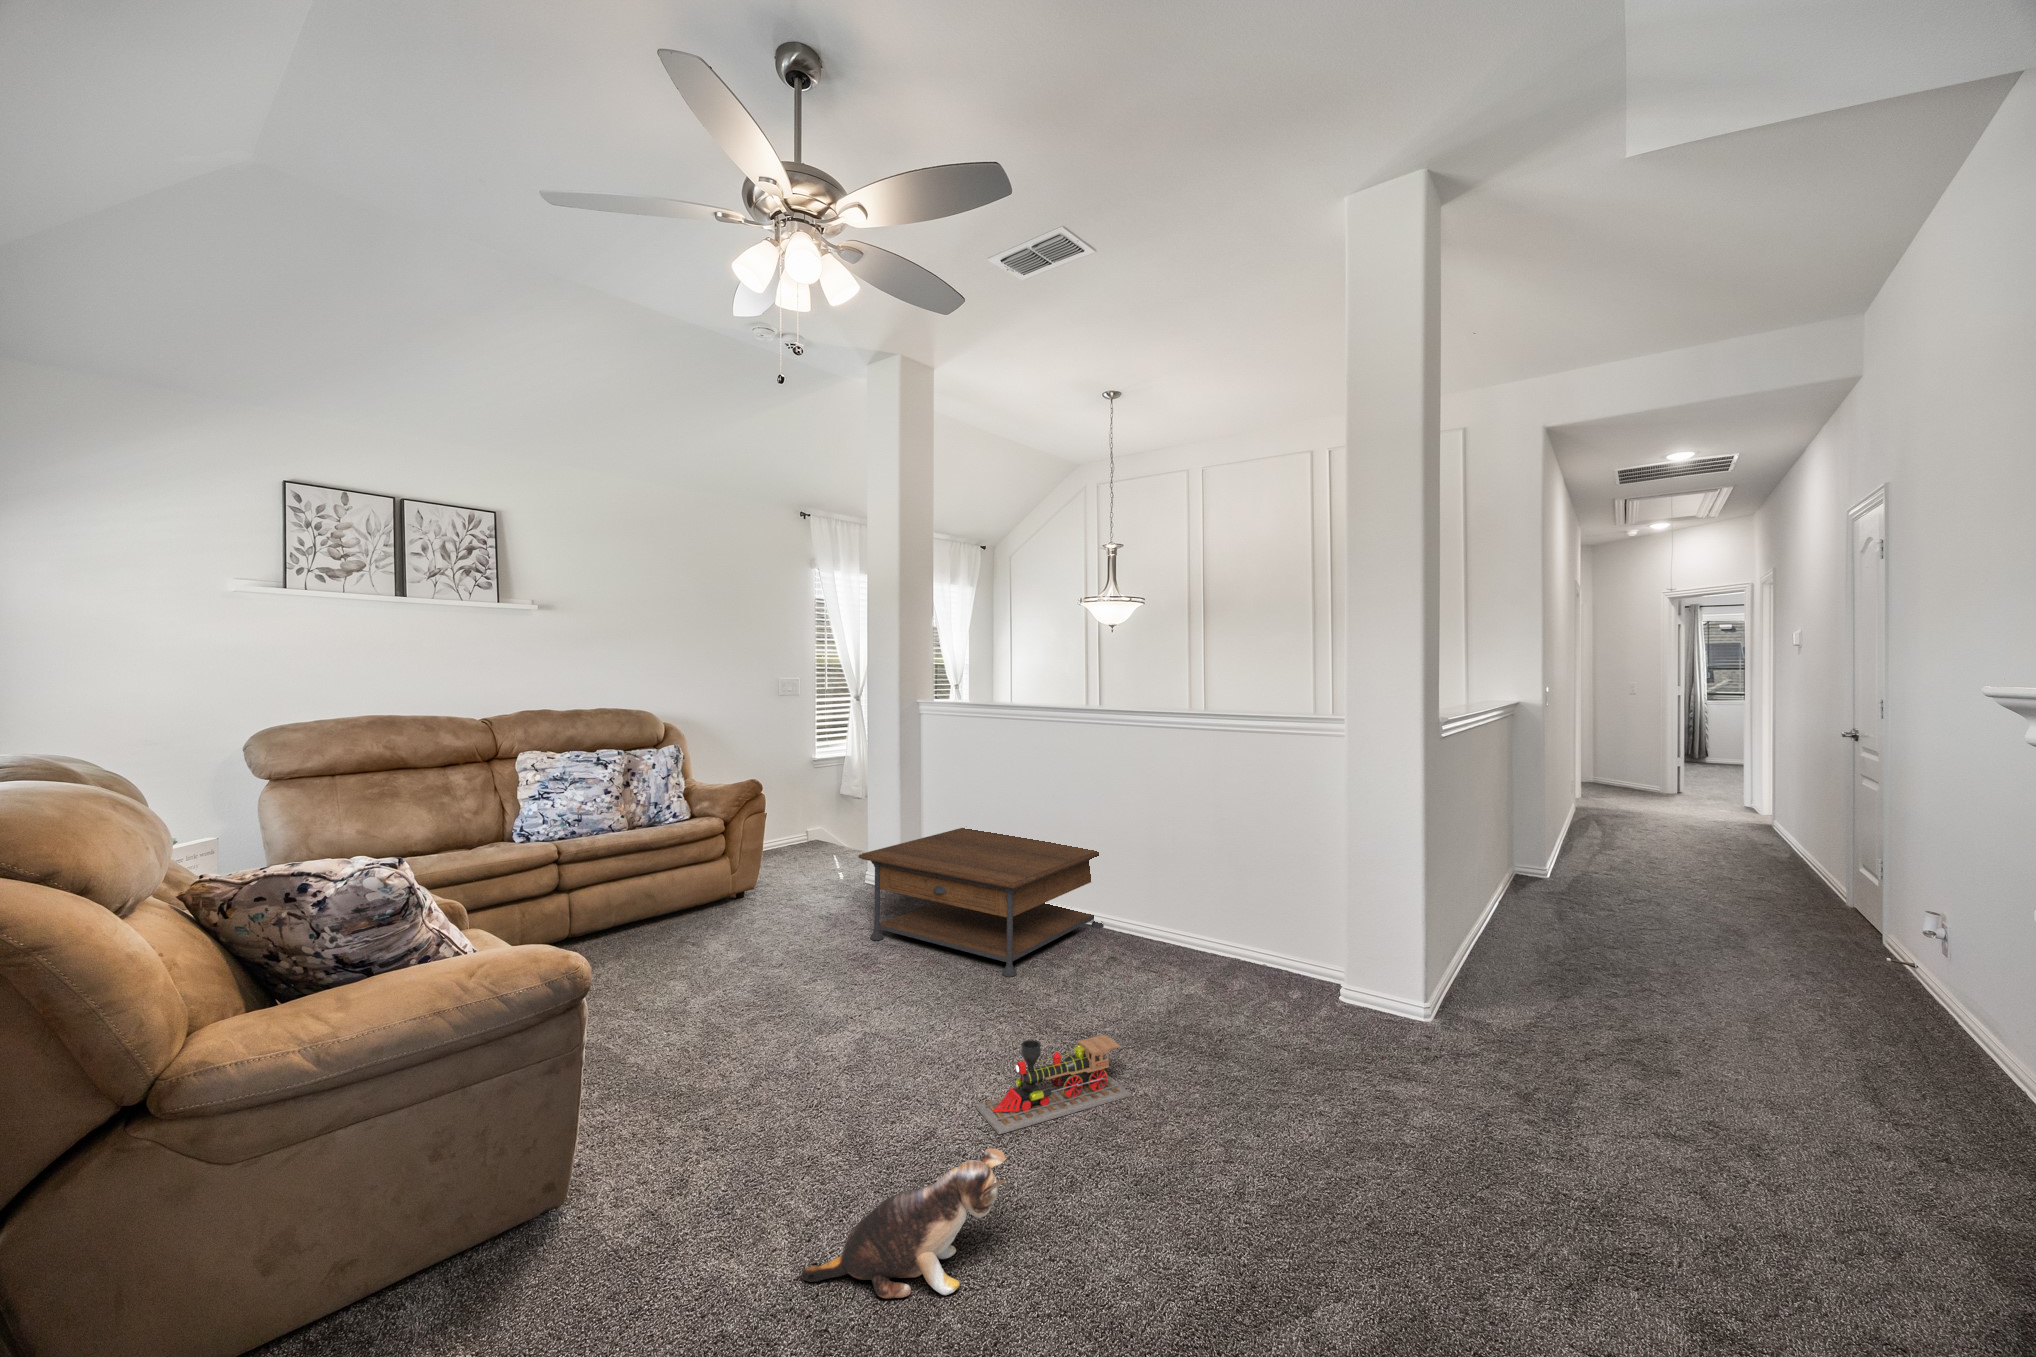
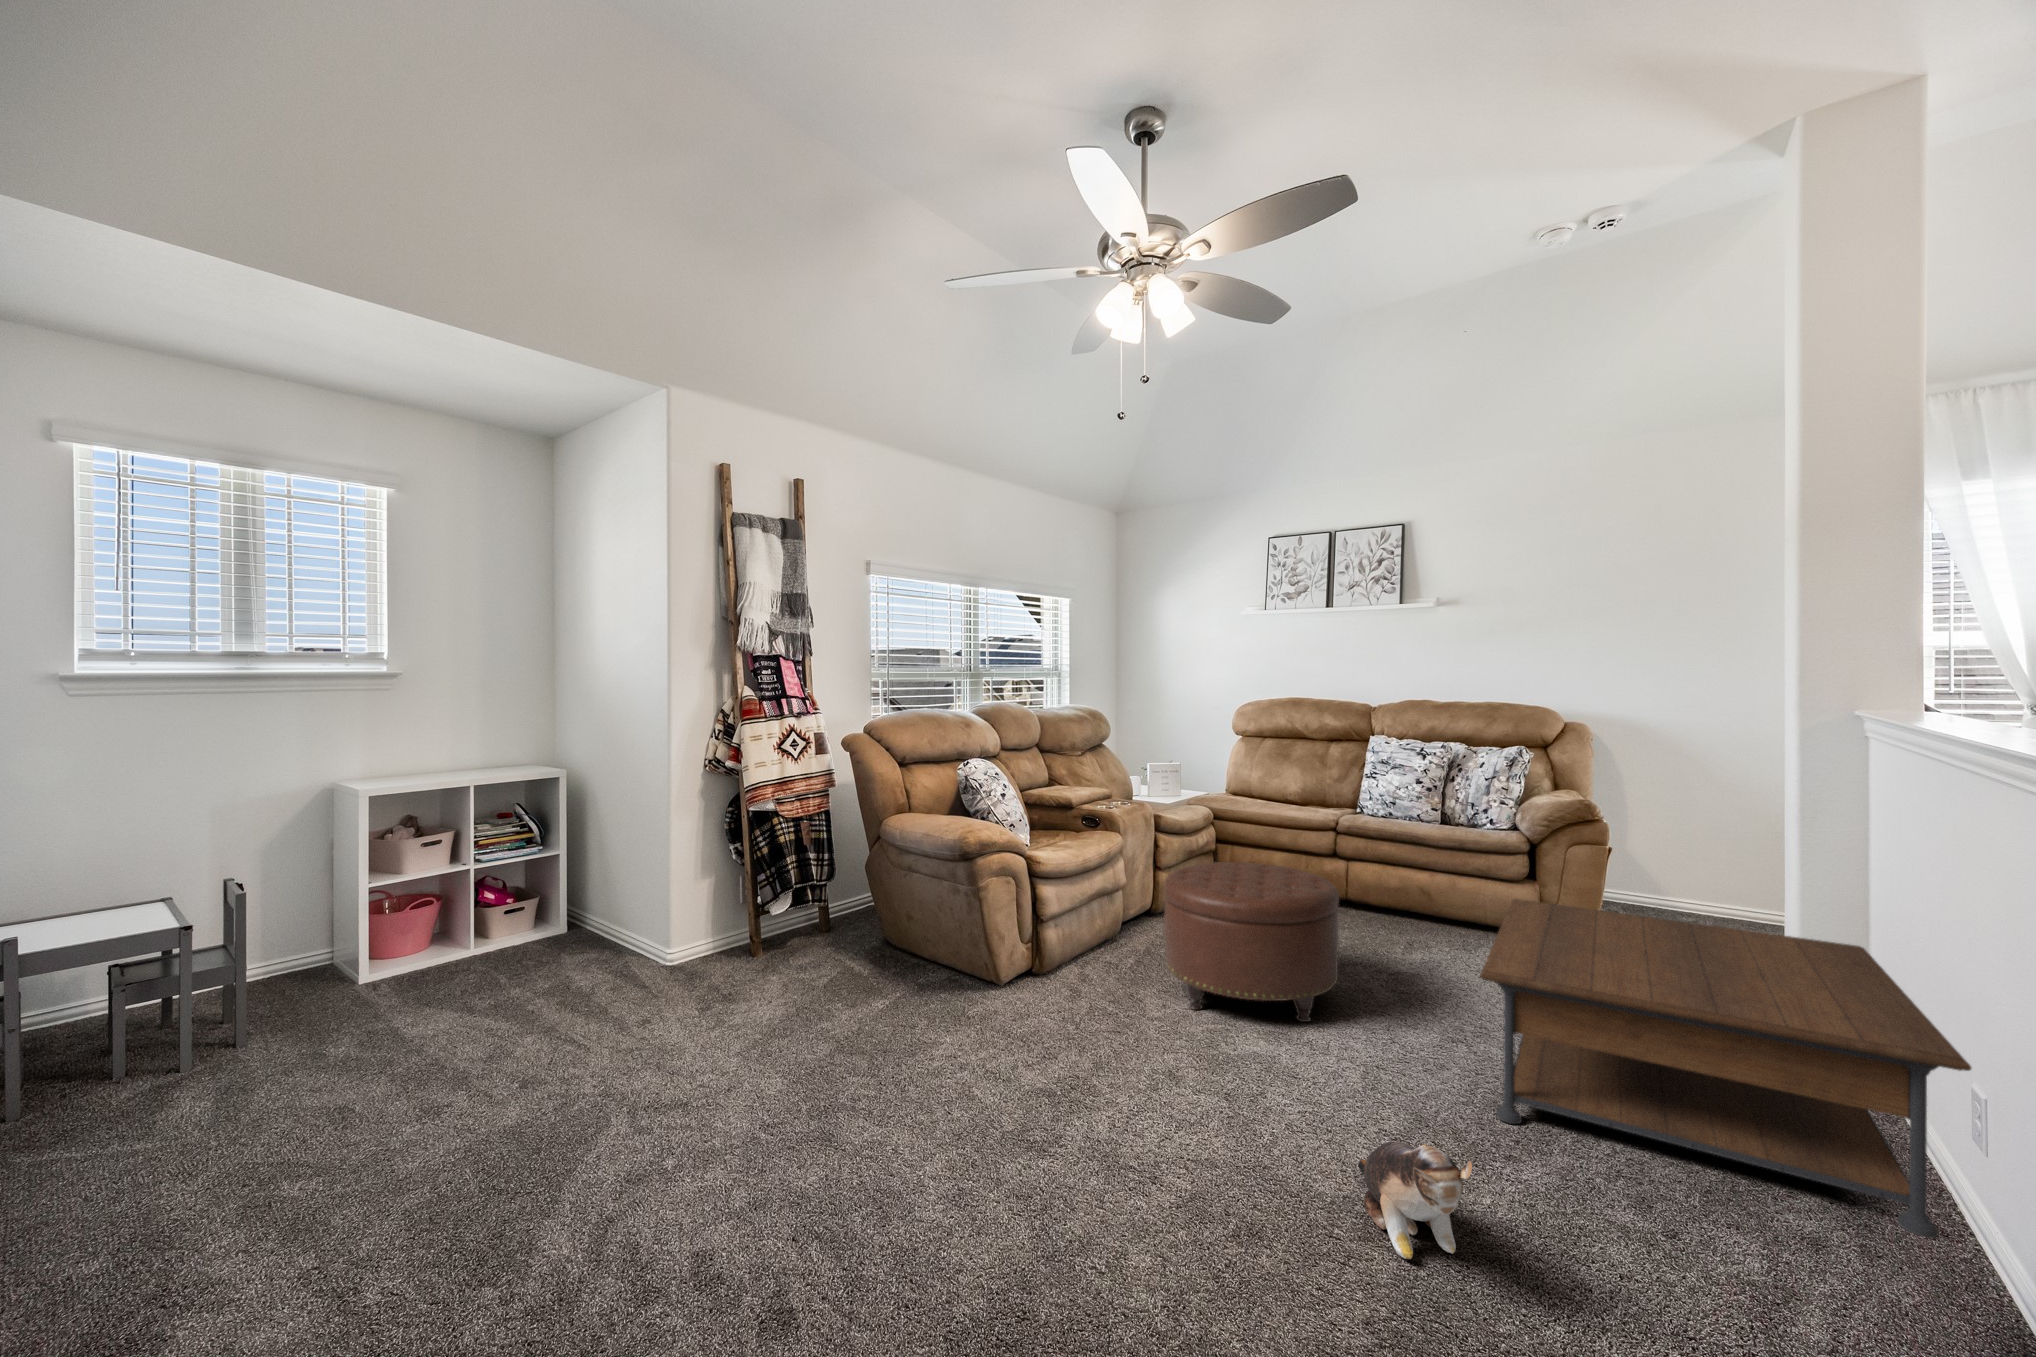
ottoman: none [672,883,856,1057] -> present [1164,862,1339,1022]
toy train: present [976,1035,1131,1134] -> none [1077,1053,1229,1204]
plush toy: present [801,1148,1006,1298] -> present [1358,1142,1472,1259]

